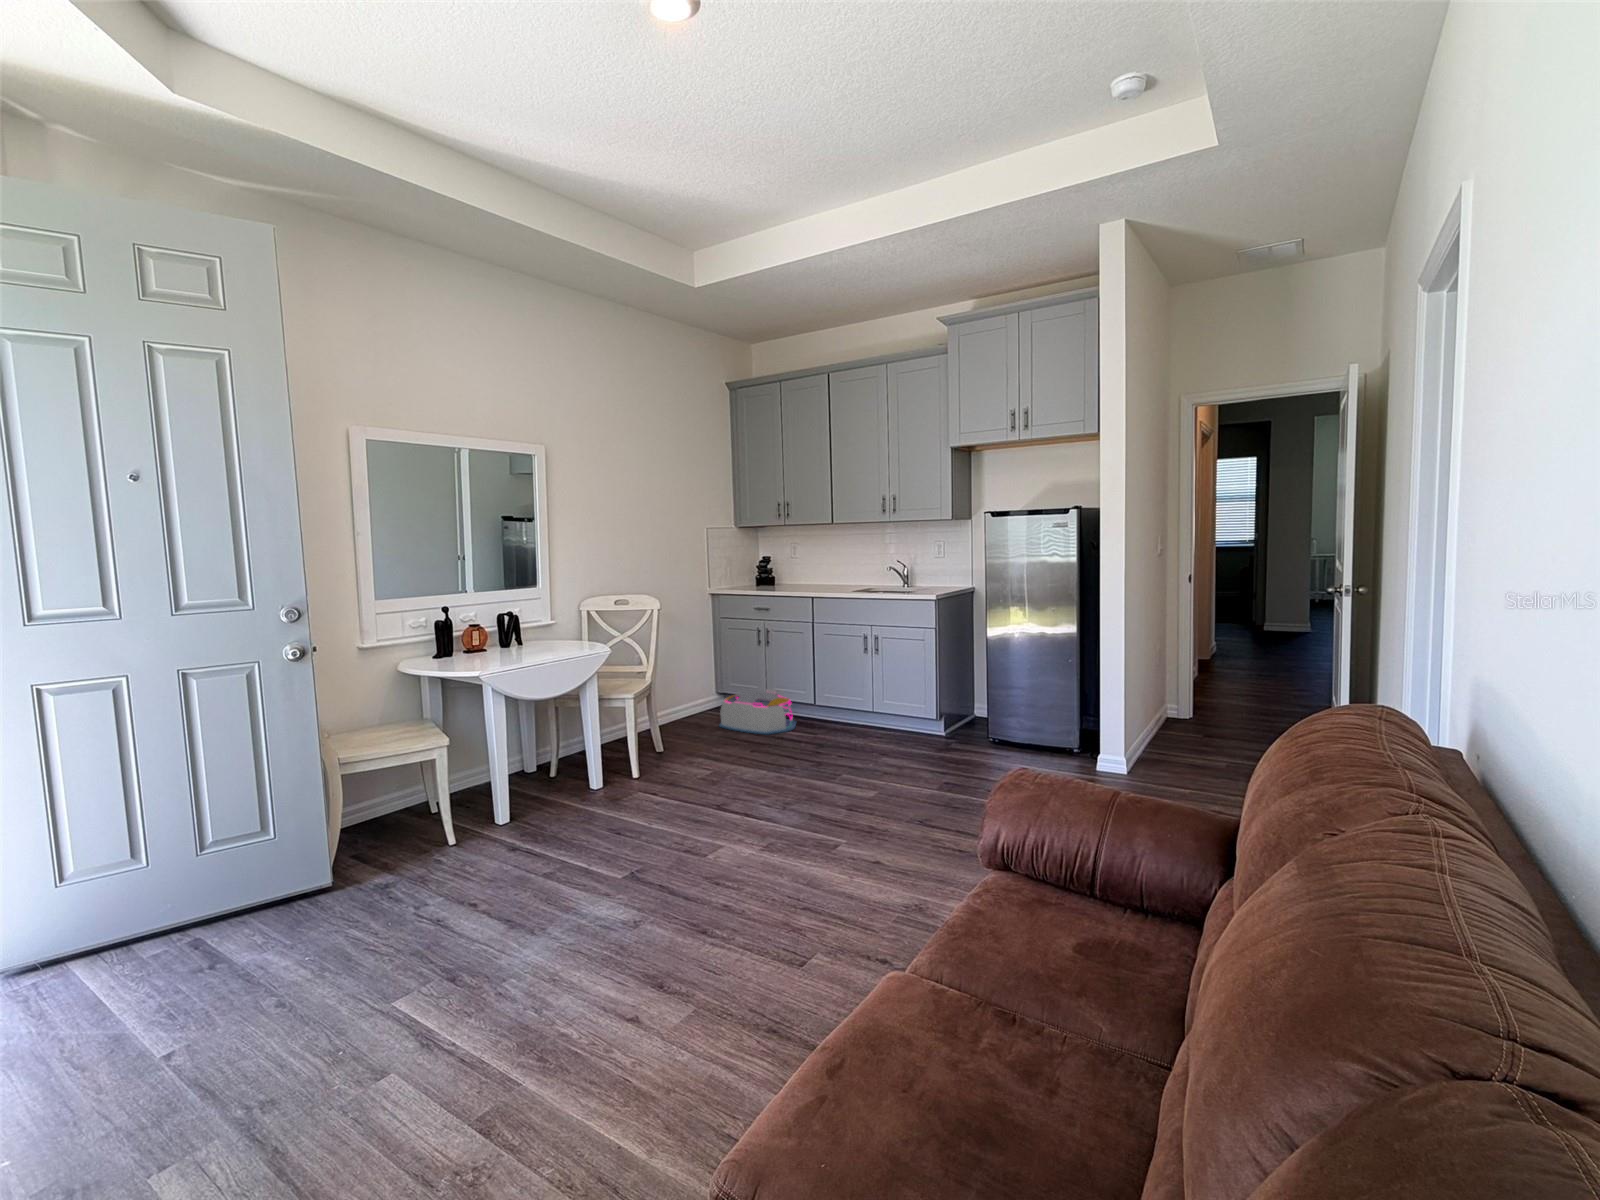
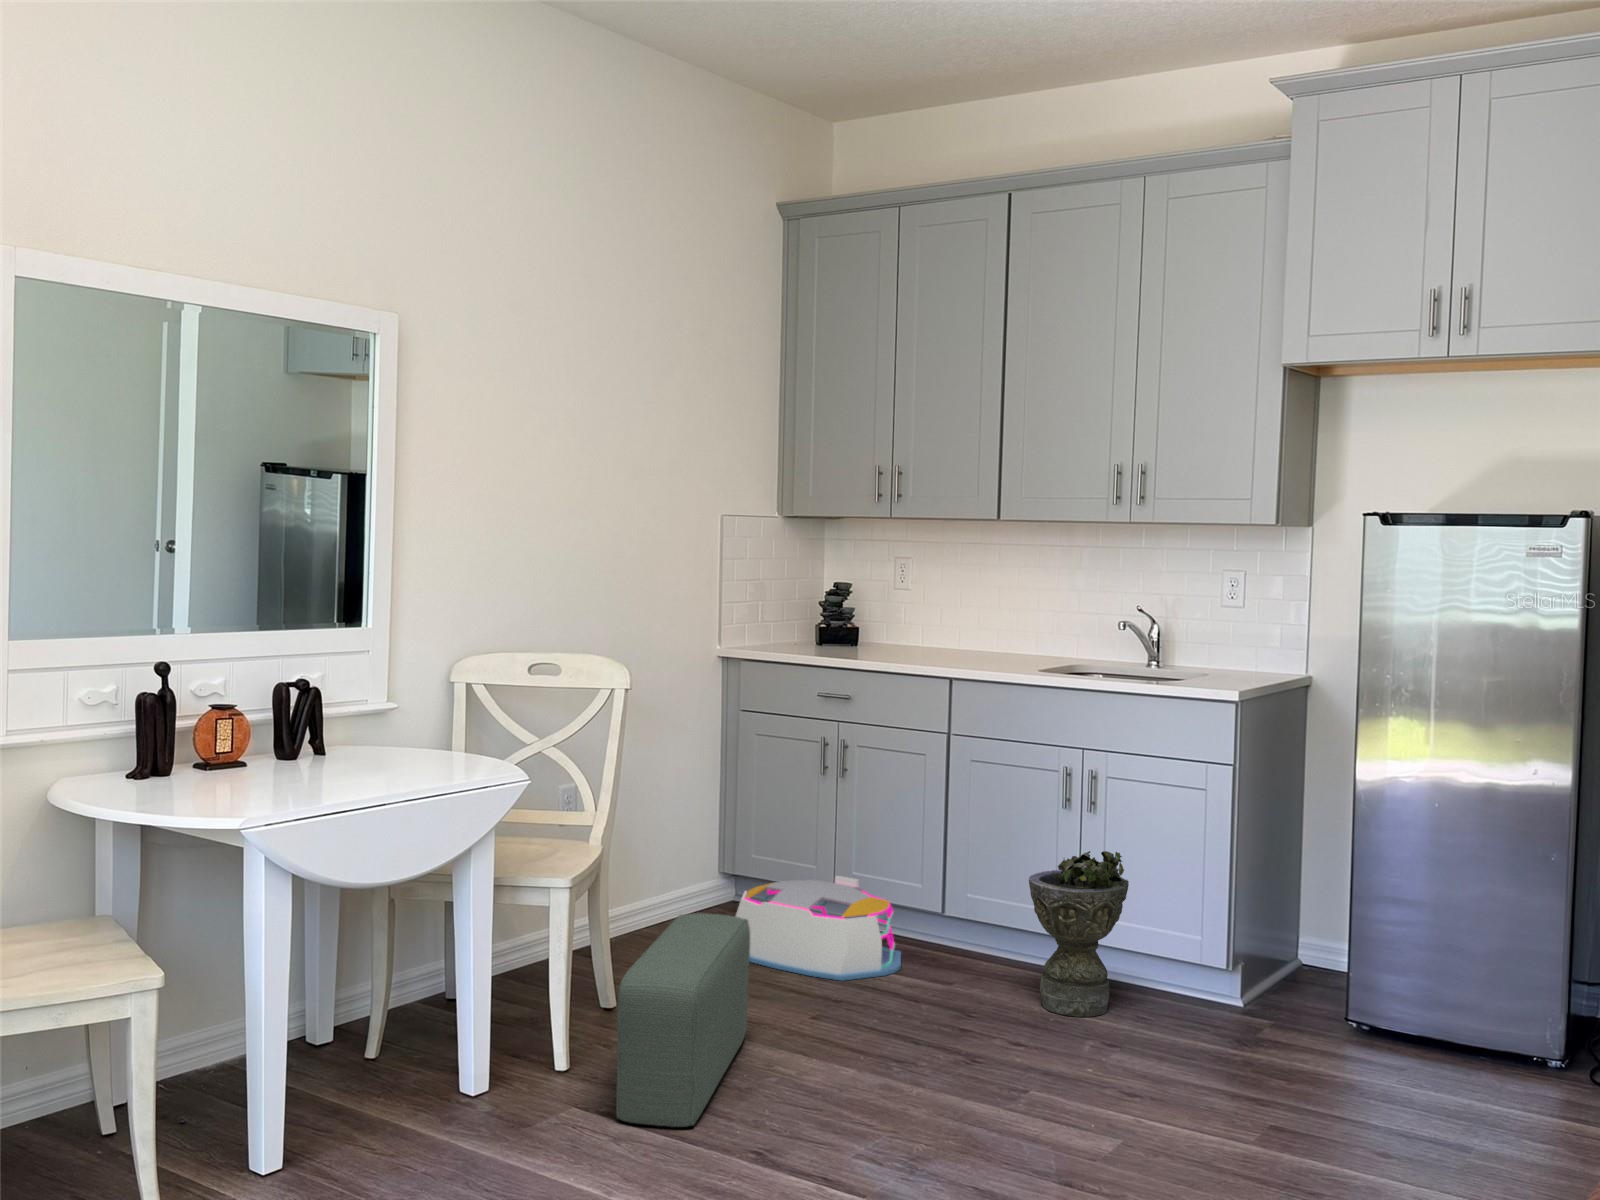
planter: none [847,670,891,744] -> present [1029,851,1129,1017]
pouf: none [656,707,721,797] -> present [616,913,750,1127]

